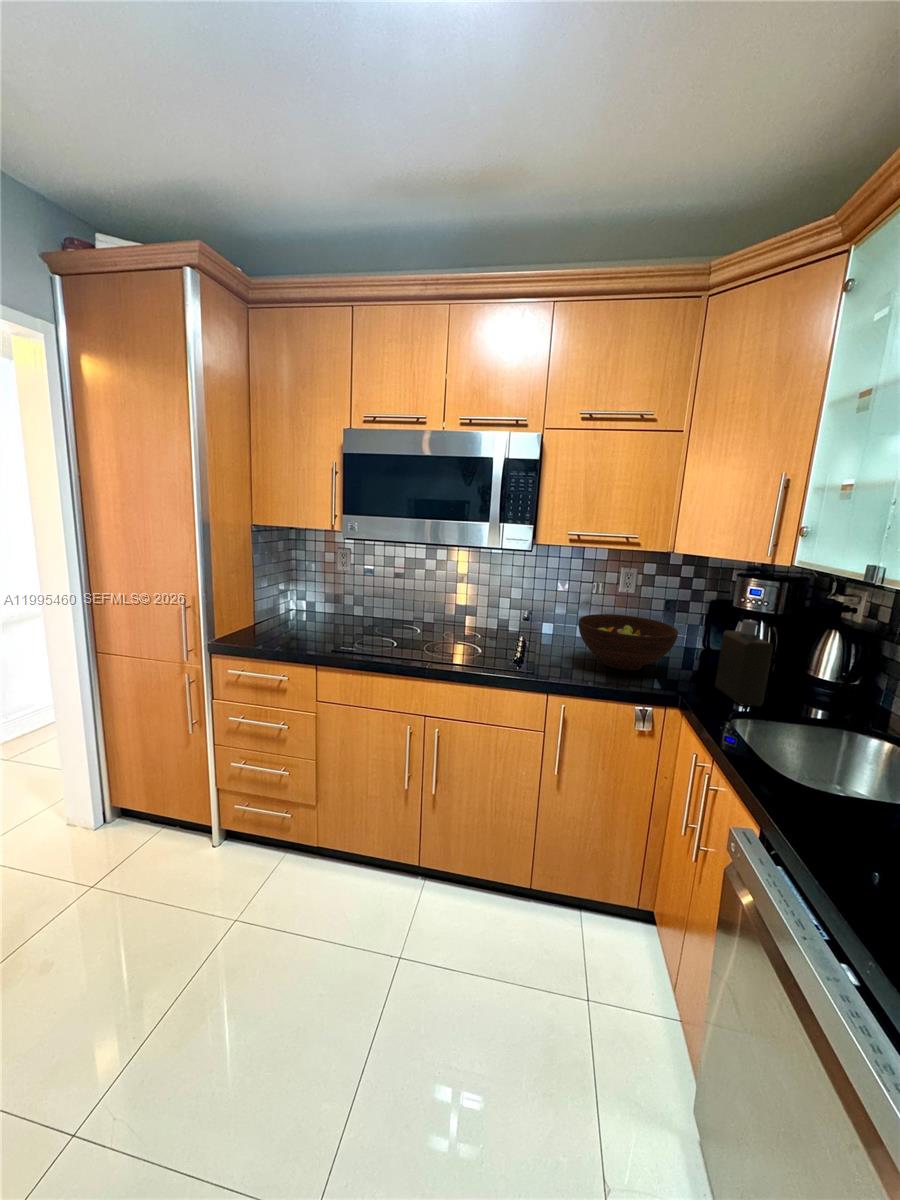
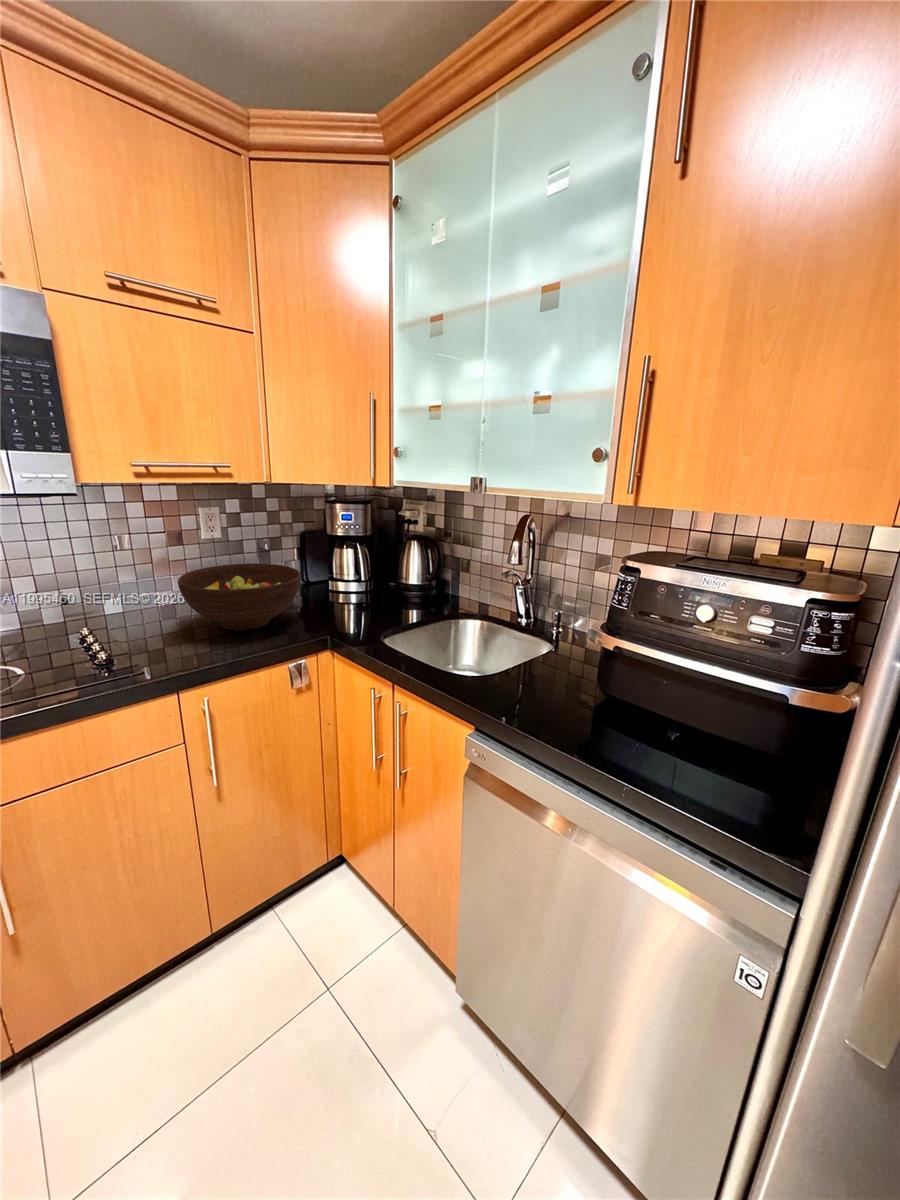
bottle: present [715,620,773,707] -> none [347,545,394,627]

